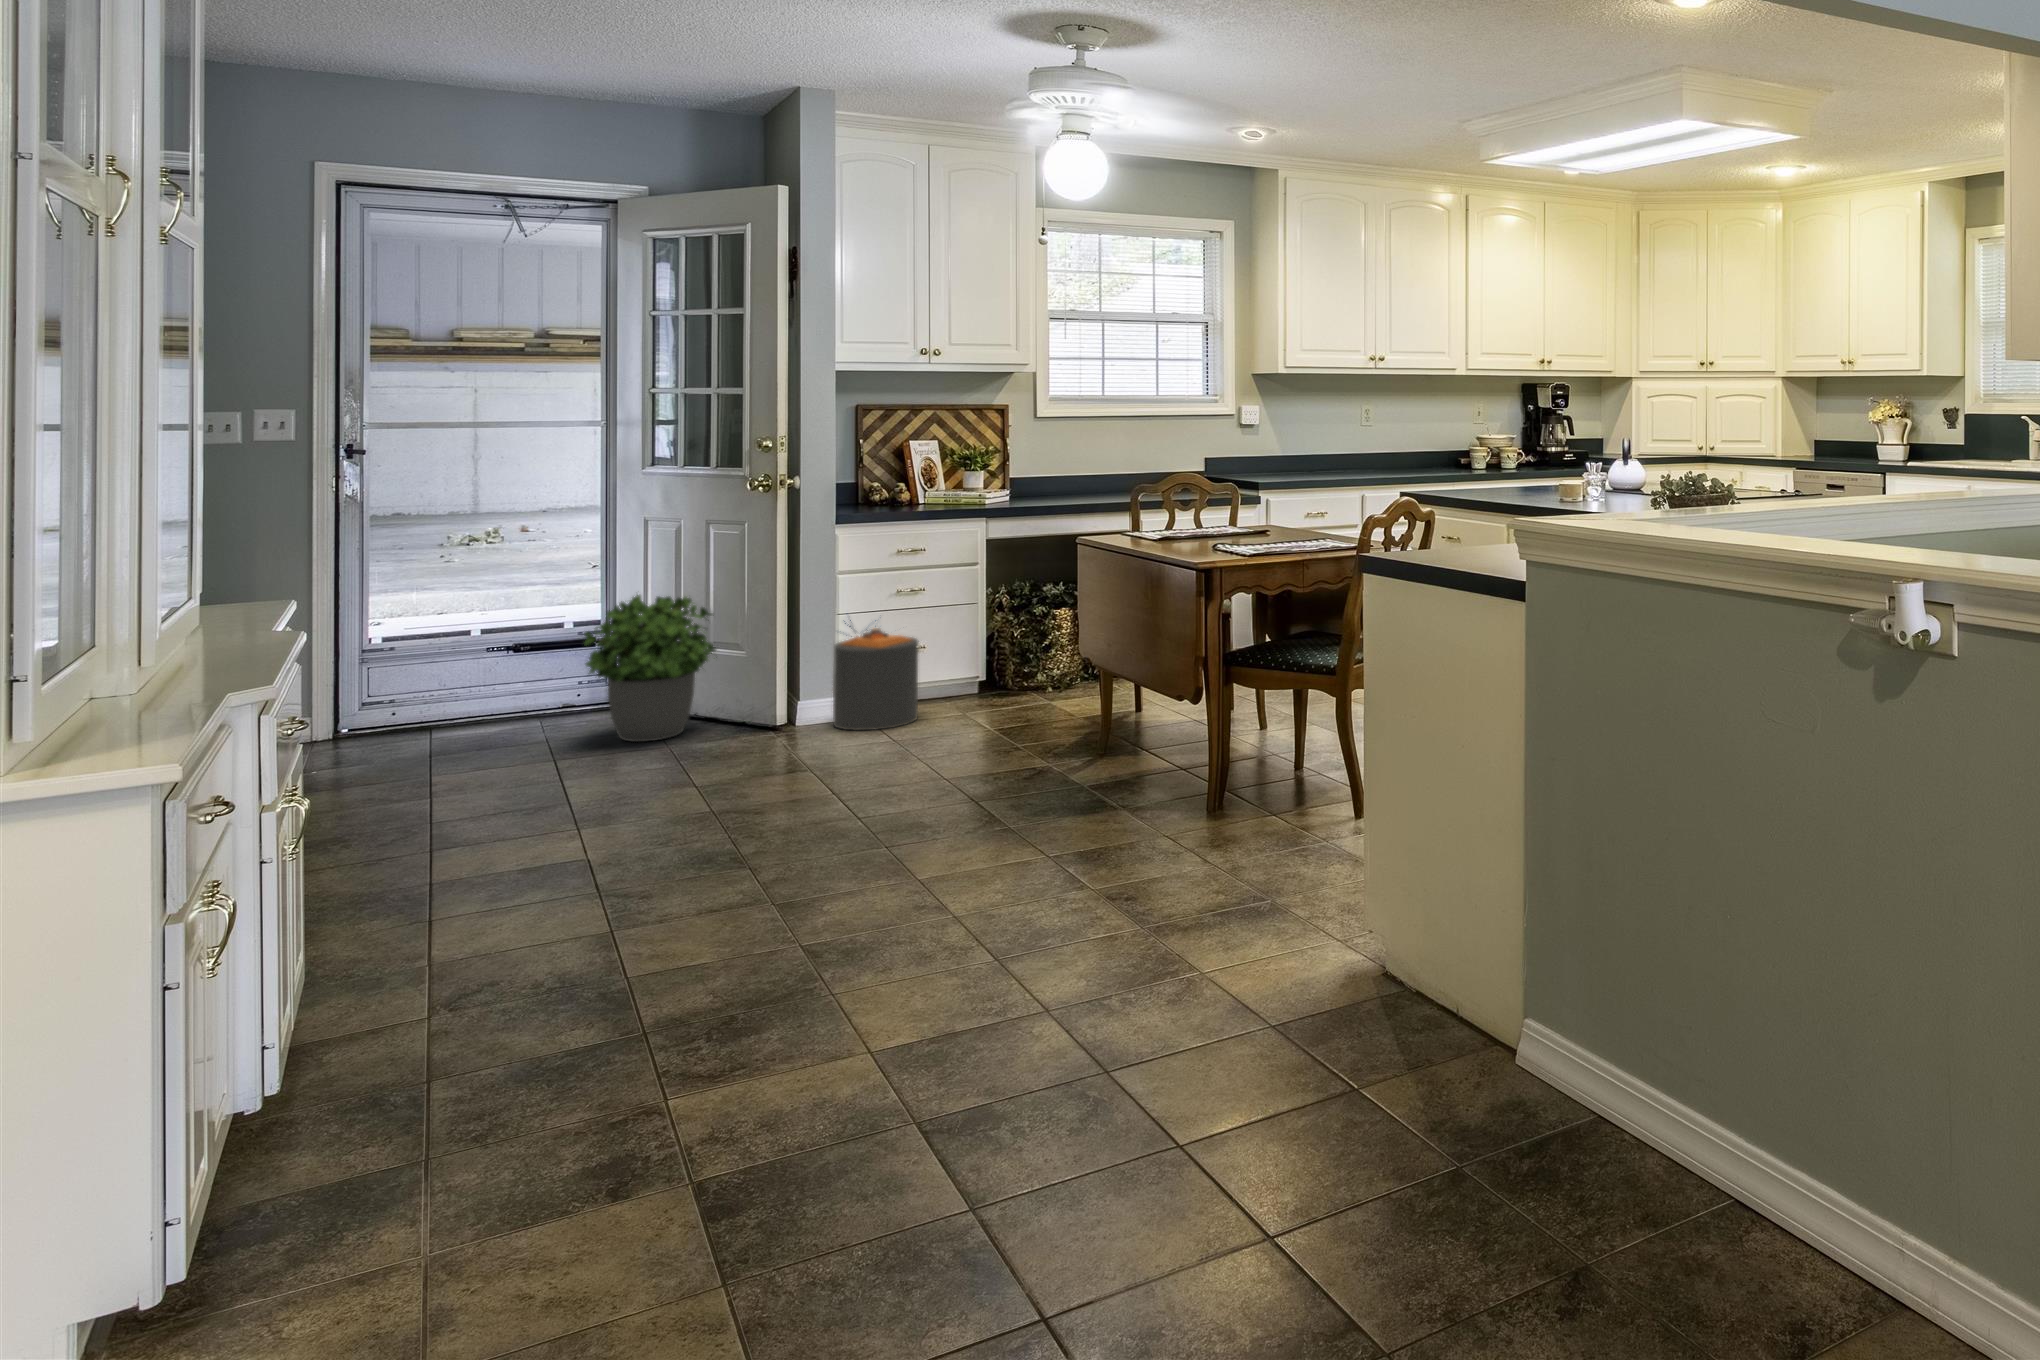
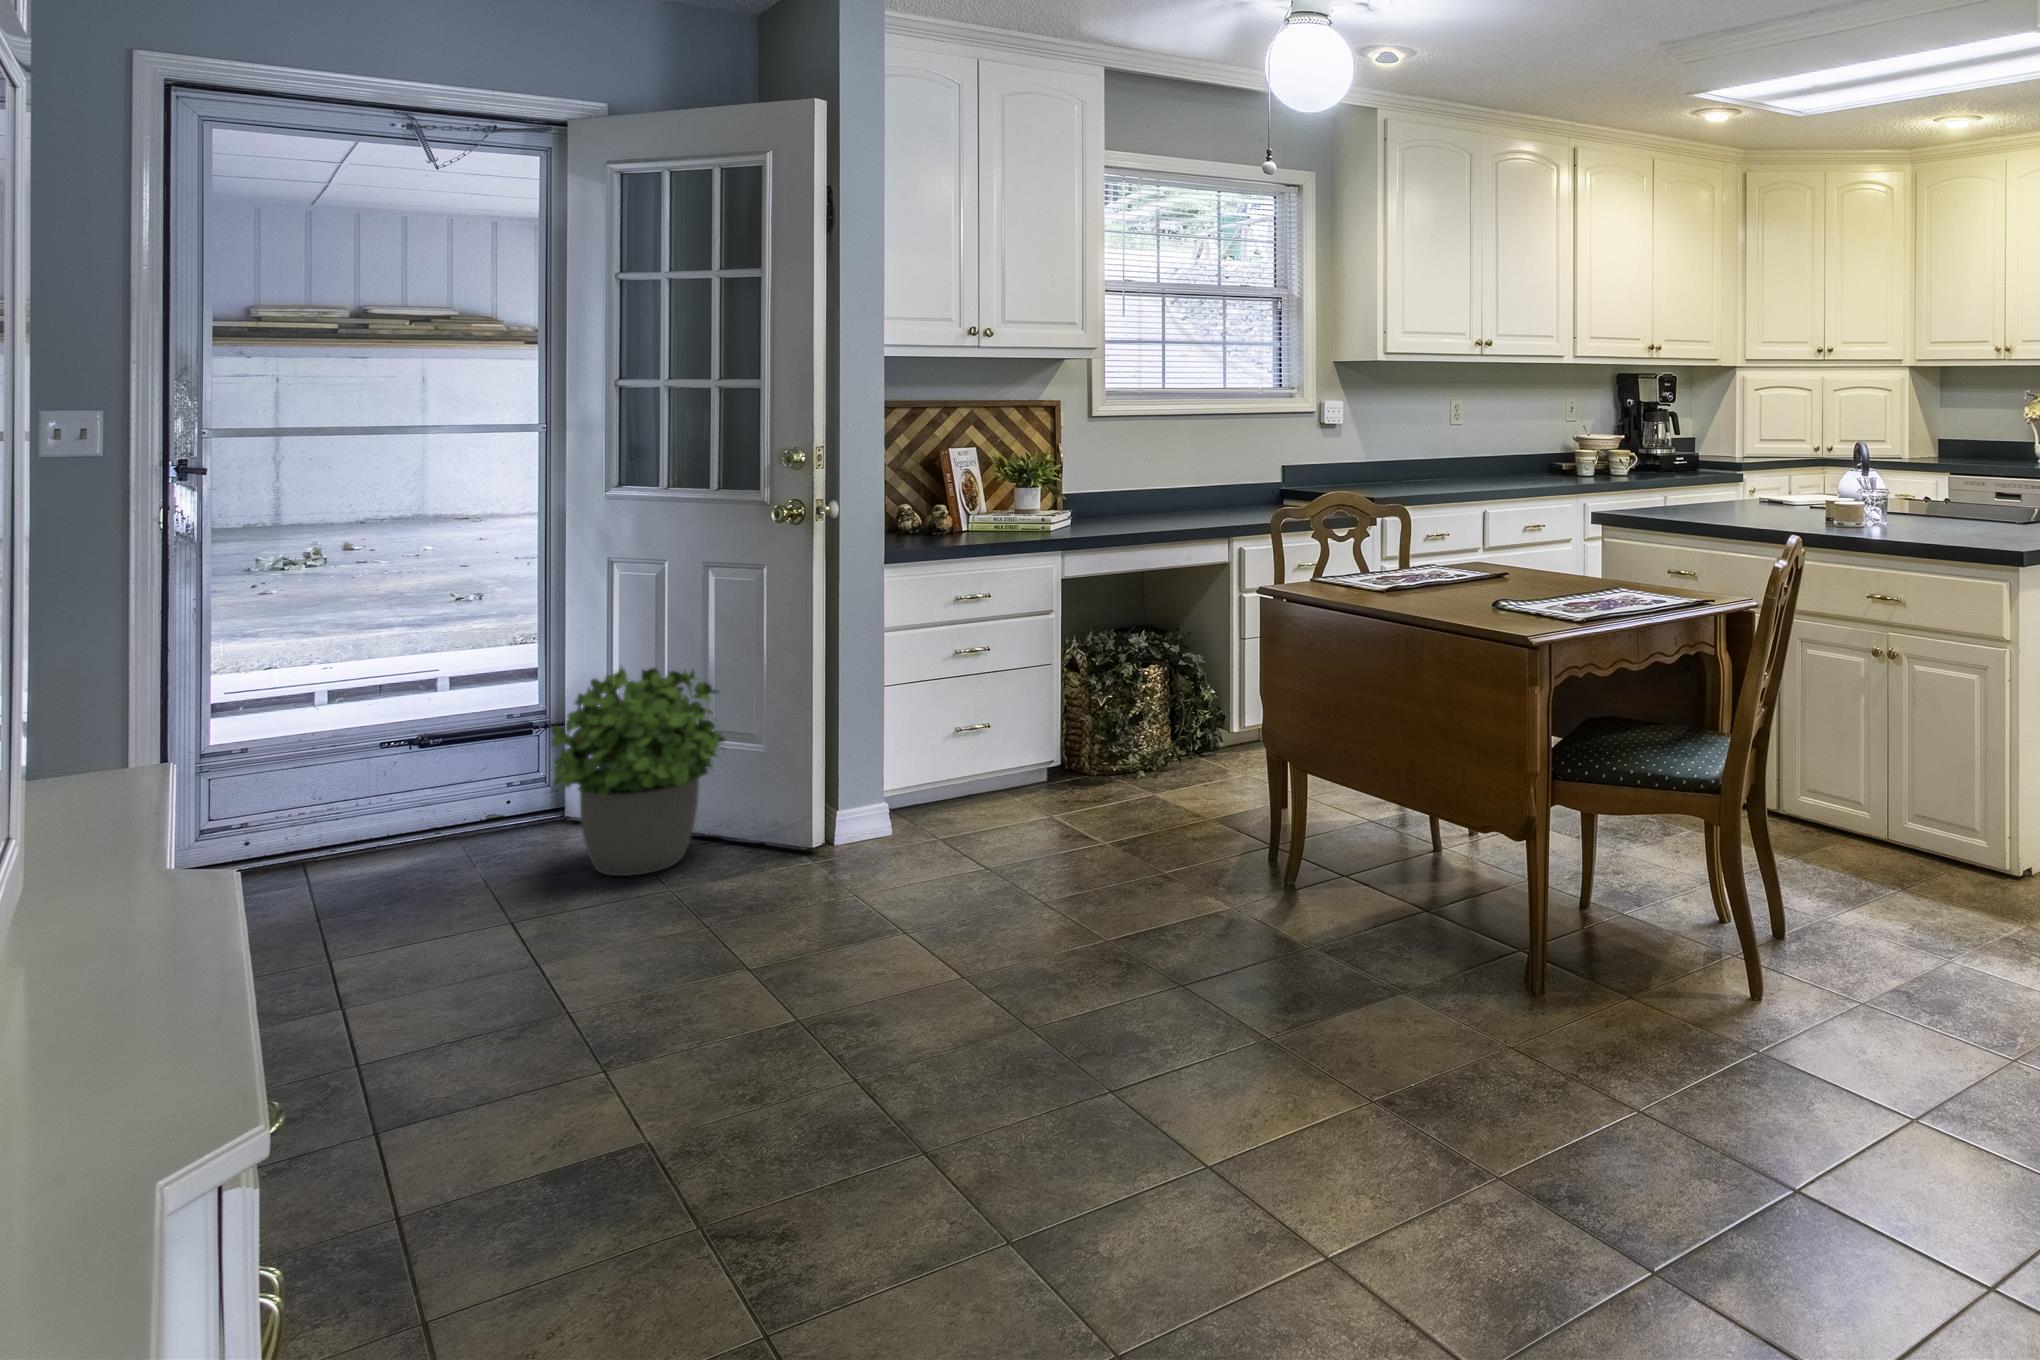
trash can: present [833,620,918,730] -> none [888,682,1000,847]

